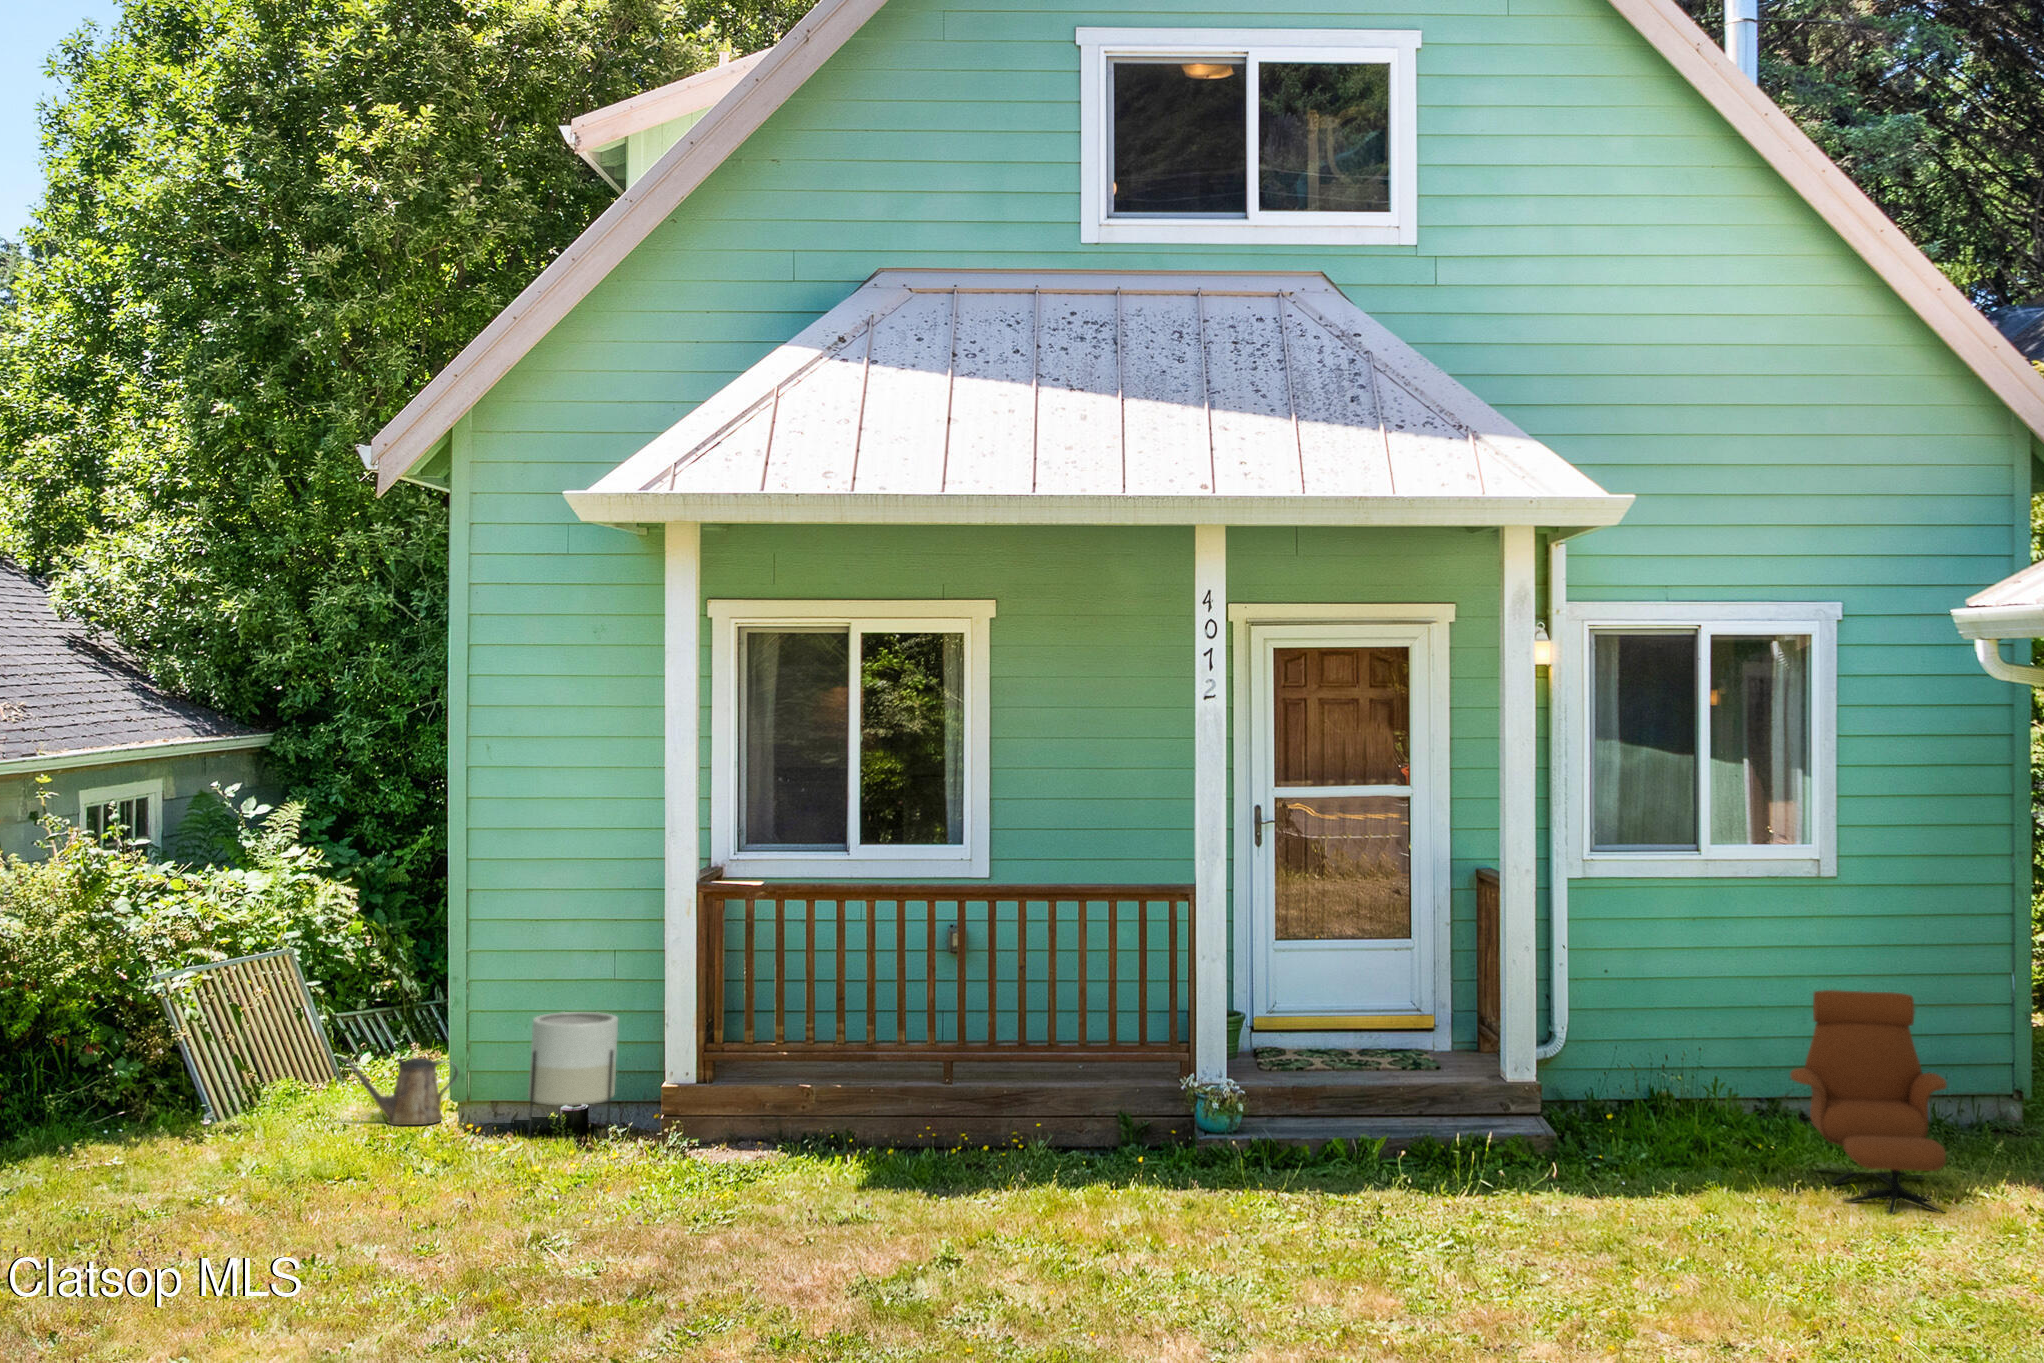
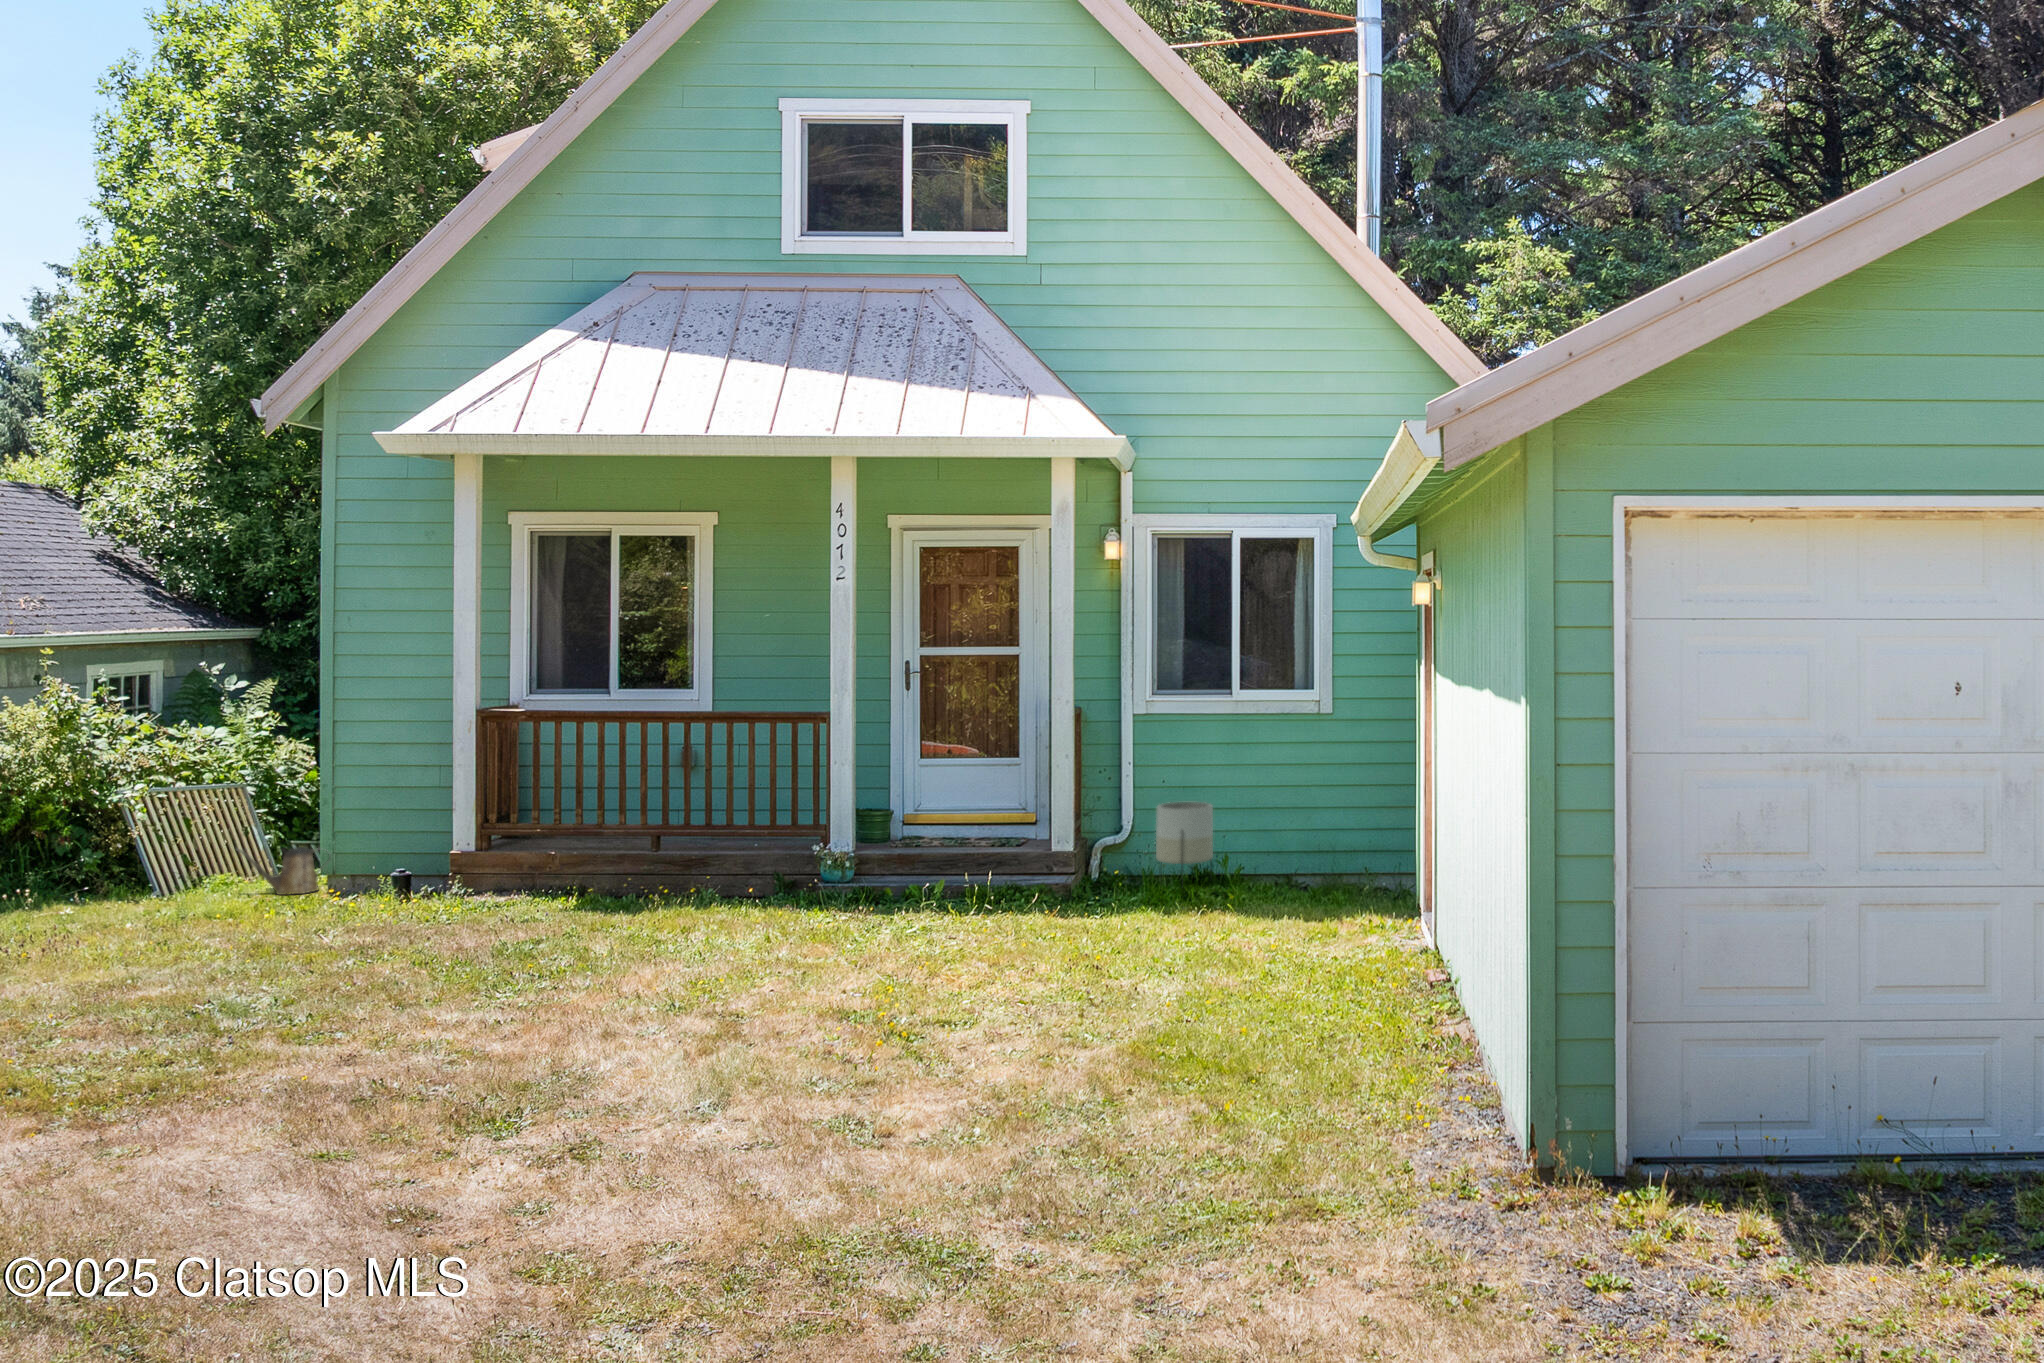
lounge chair: present [1790,990,1947,1215] -> none [1270,760,1373,905]
planter: present [528,1012,618,1138] -> present [1156,802,1213,879]

